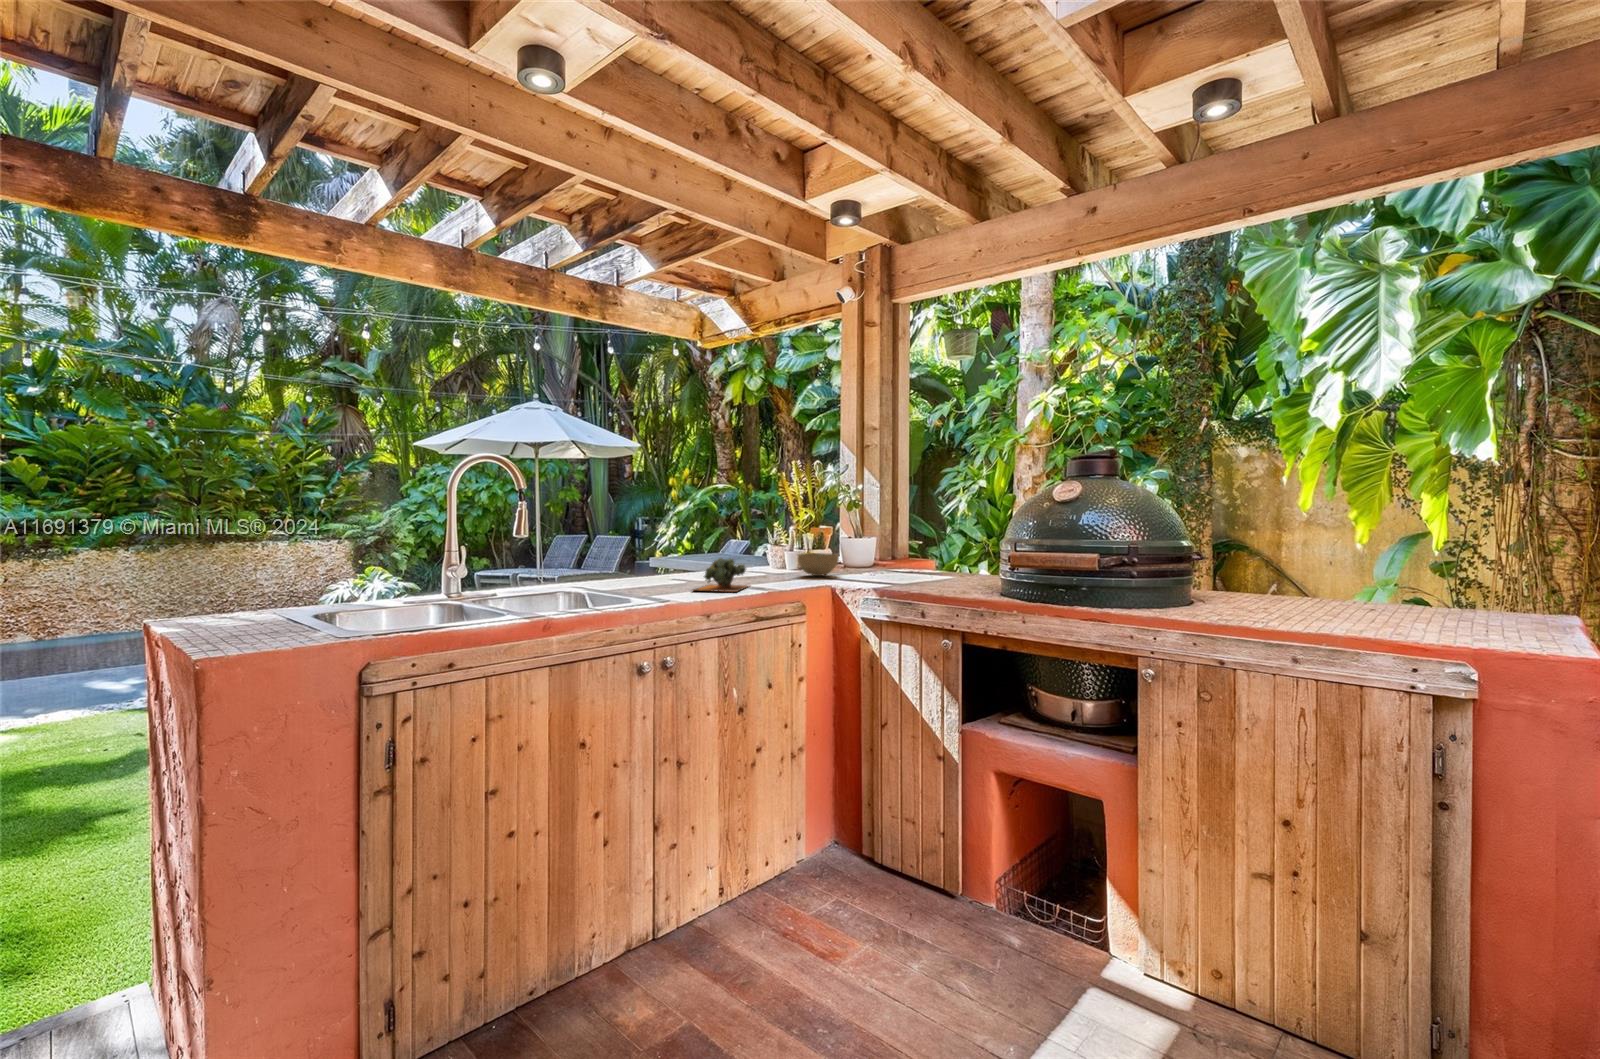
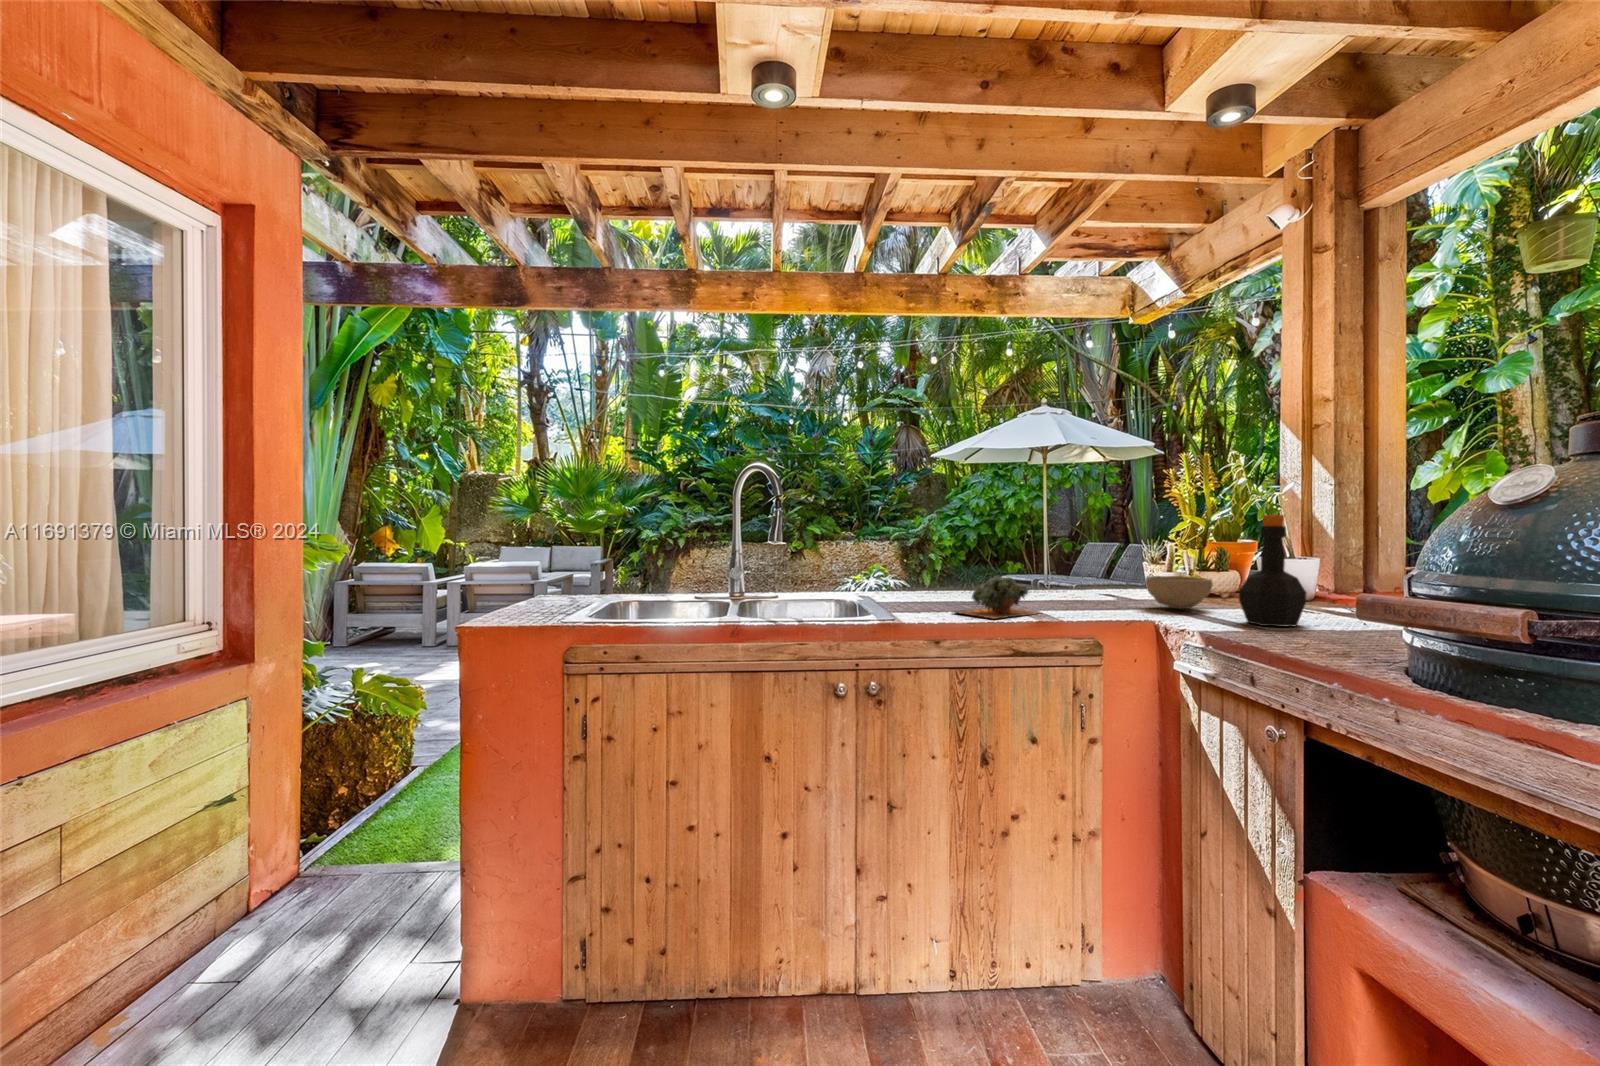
bottle: none [868,510,906,581] -> present [1239,515,1306,627]

